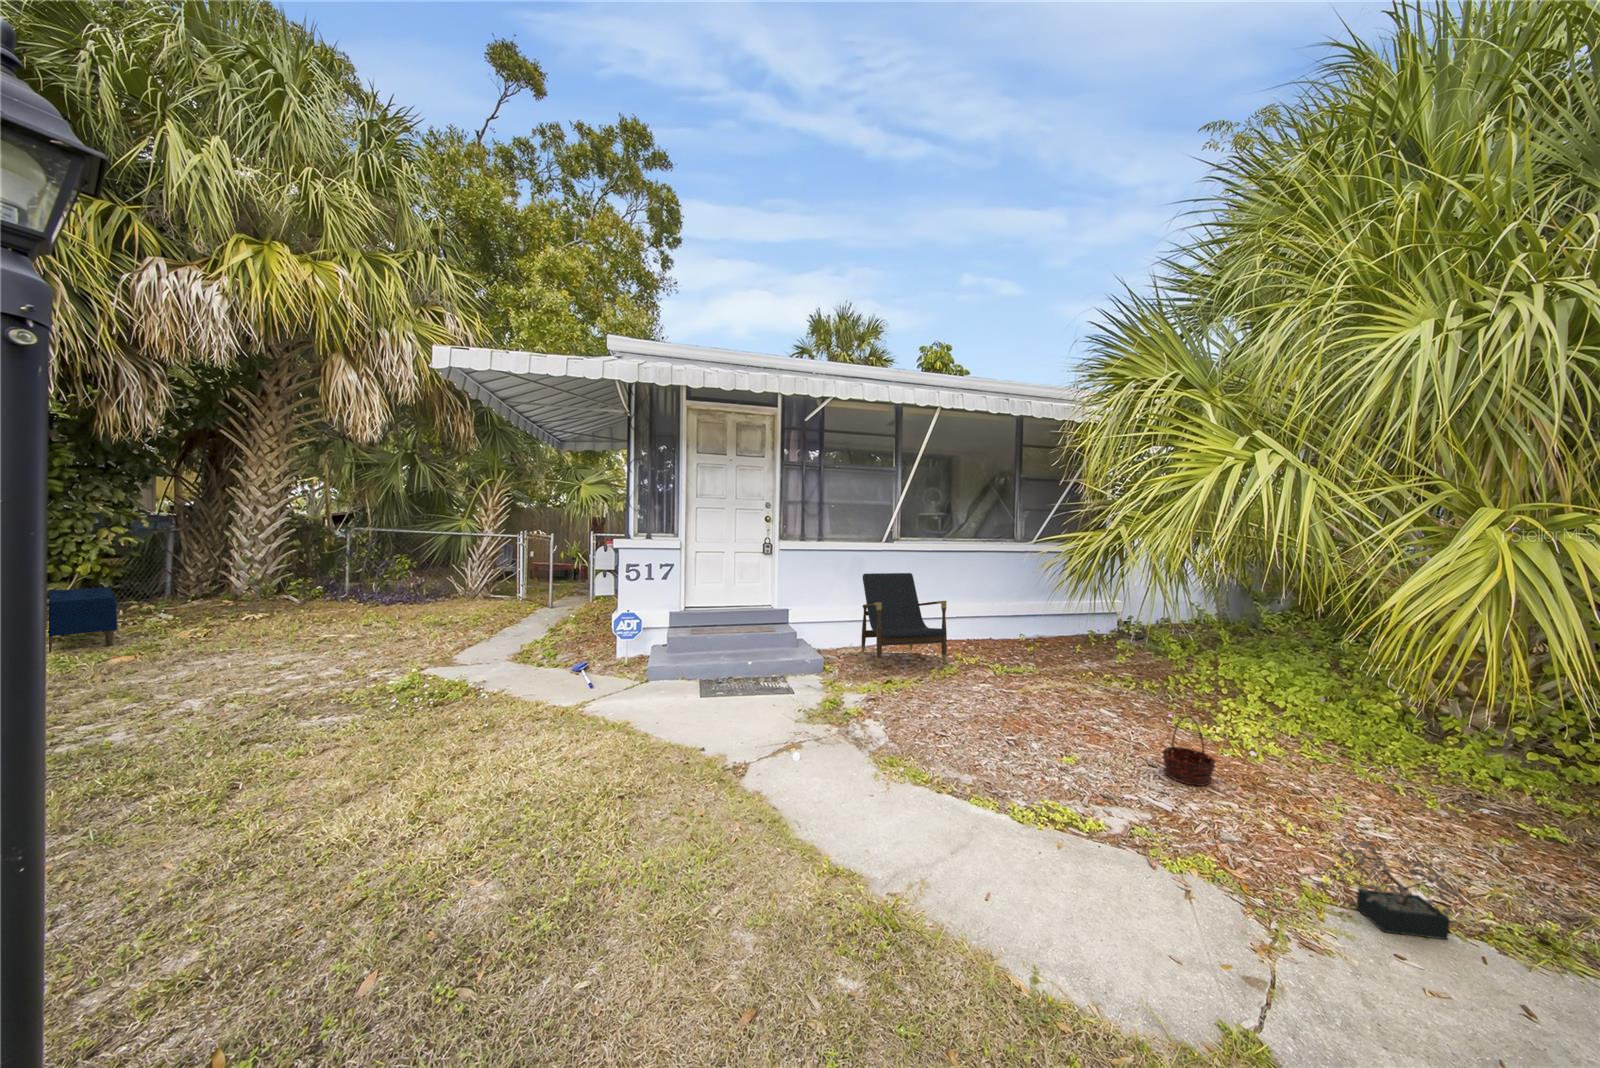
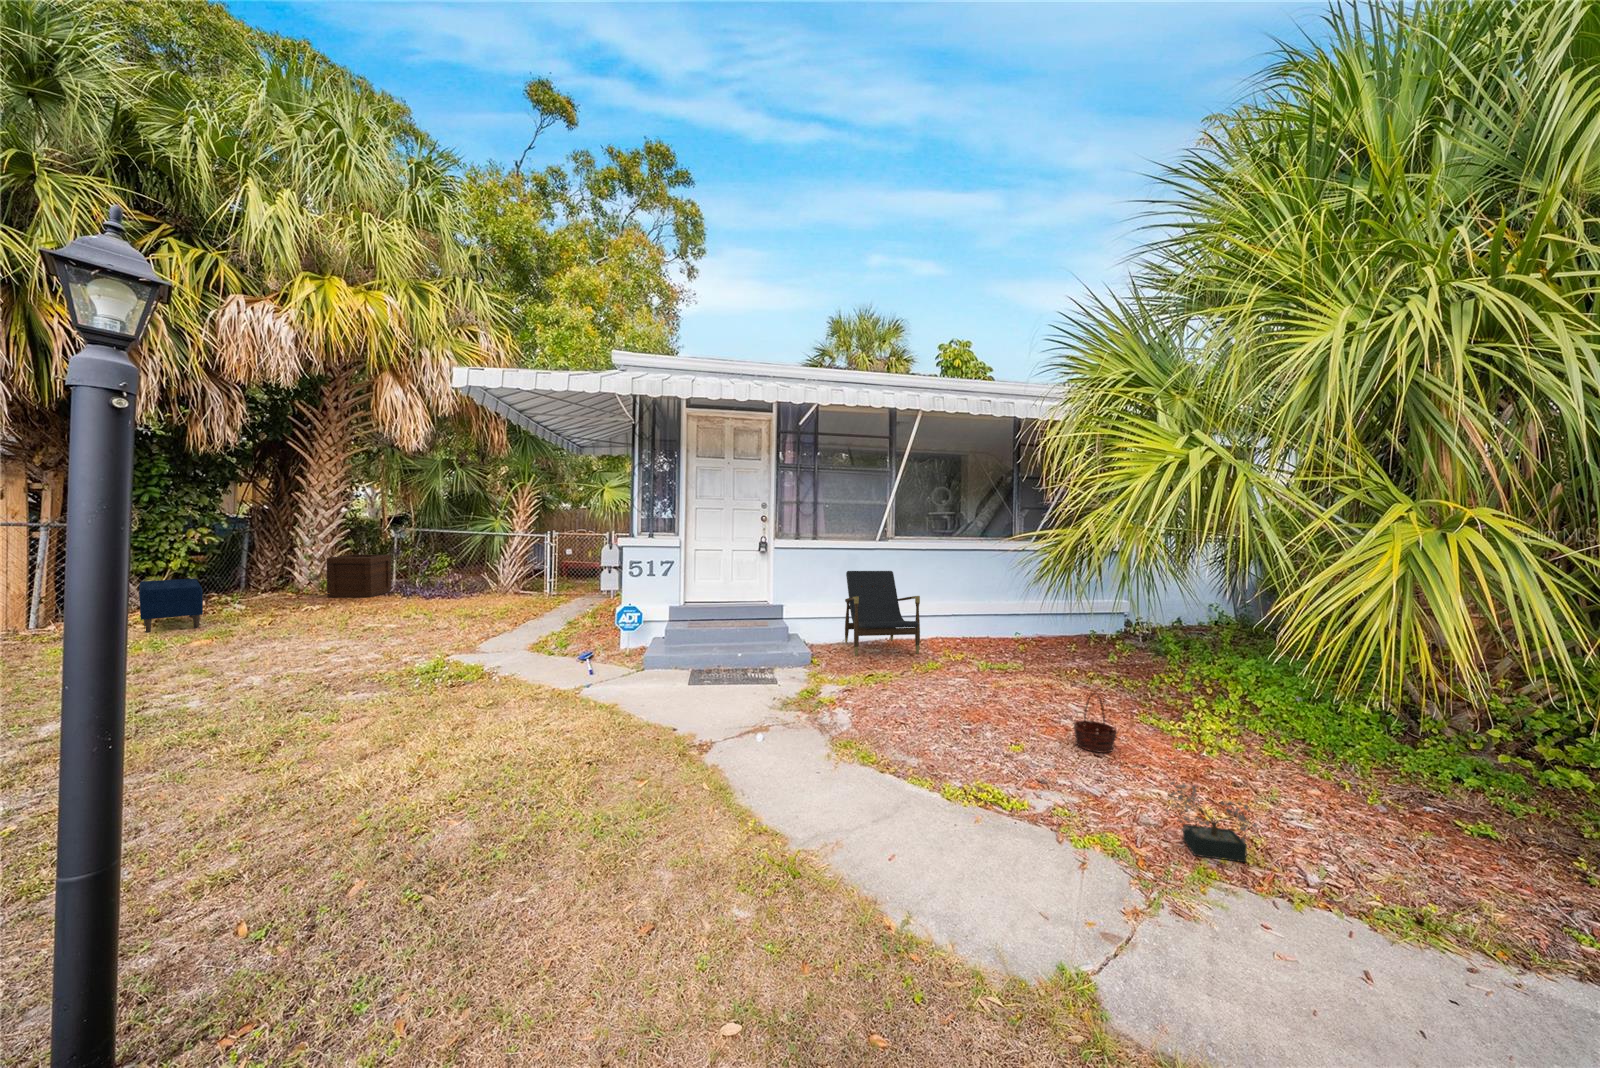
wooden crate: none [268,557,344,606] -> present [327,554,391,597]

